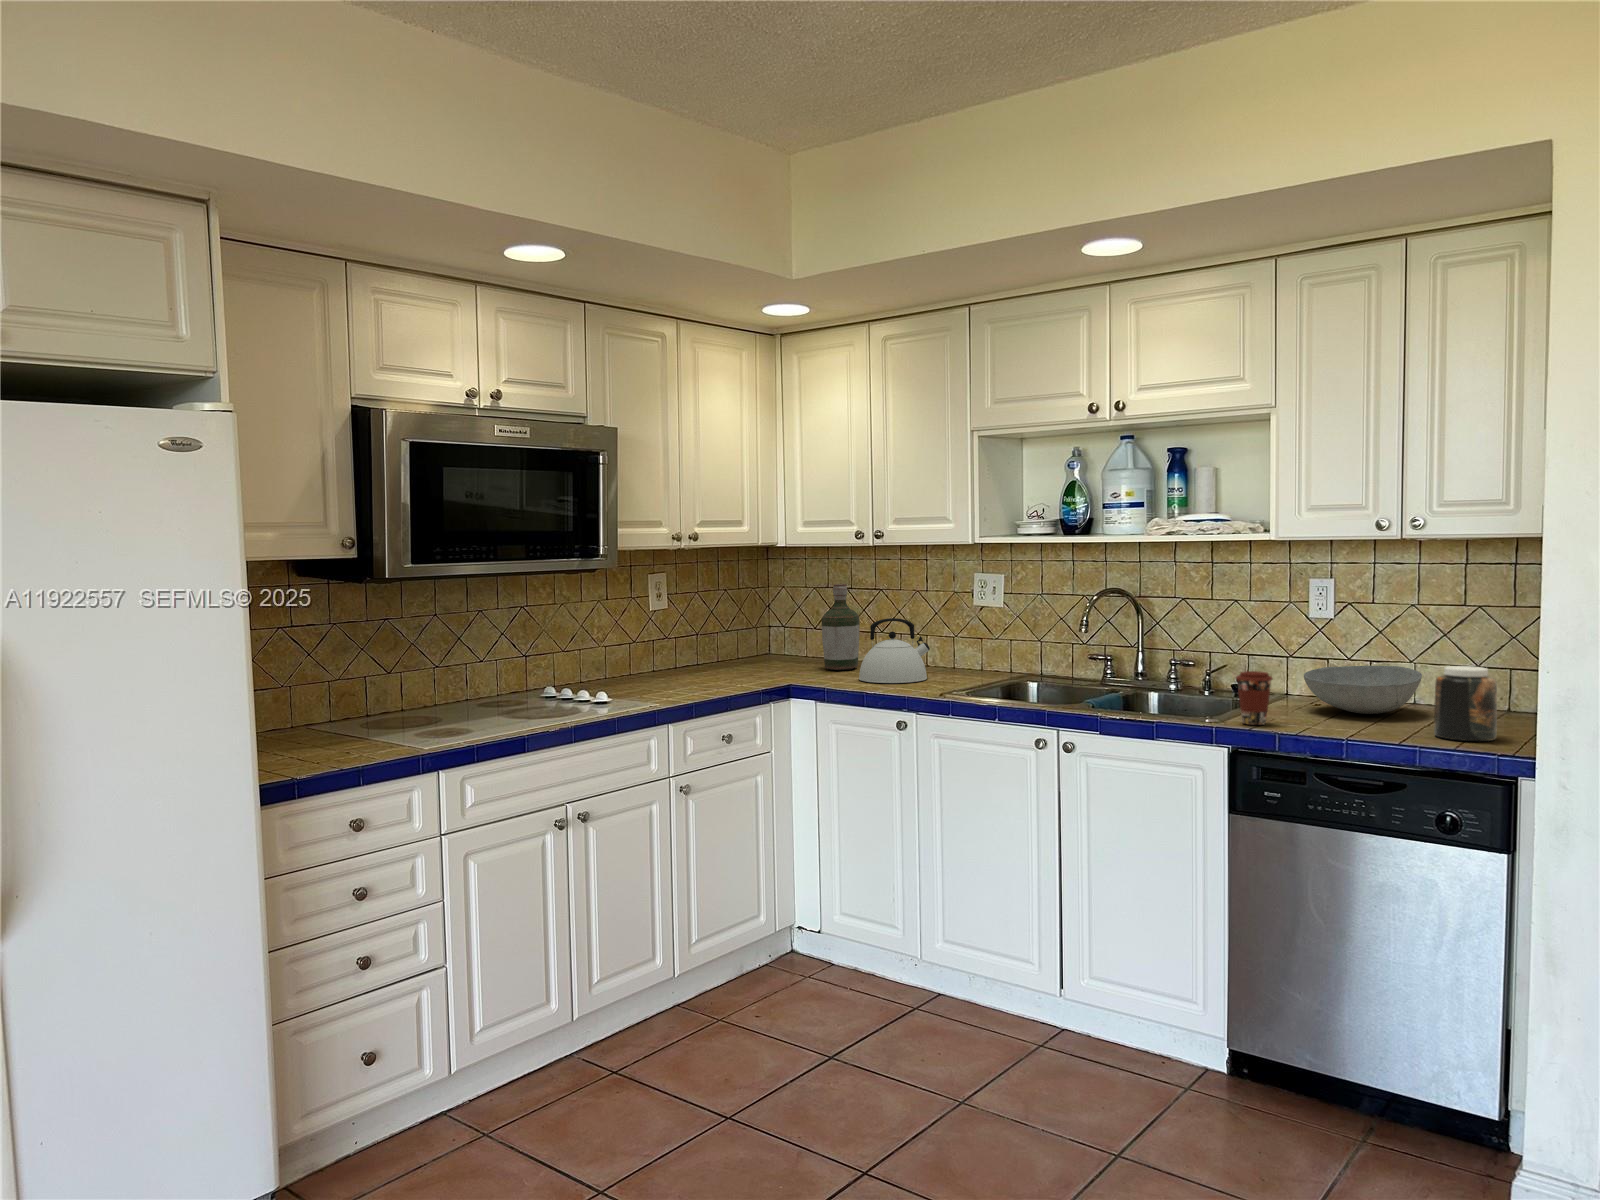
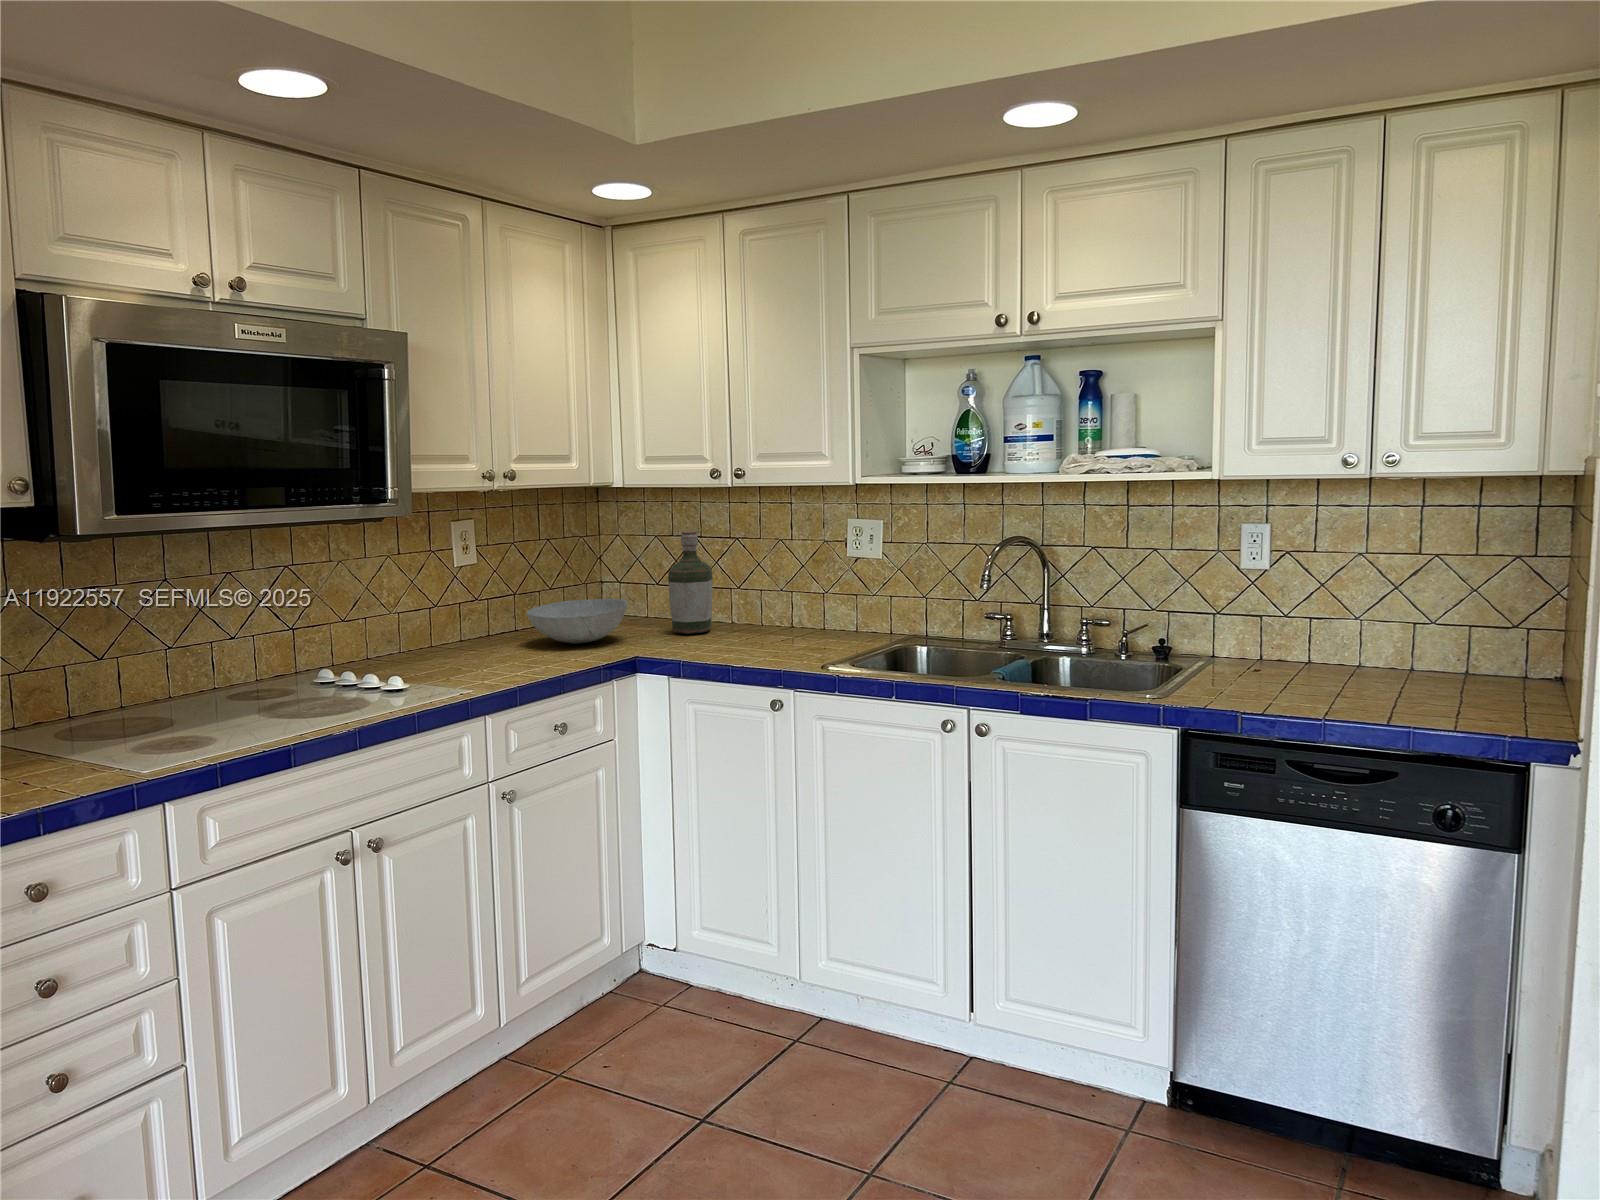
kettle: present [859,618,930,683] -> none [717,573,800,651]
bowl: present [1304,666,1422,714] -> present [527,599,628,644]
jar: present [1434,666,1497,741] -> none [1419,629,1495,719]
coffee cup: present [1236,671,1273,725] -> none [1184,637,1229,701]

